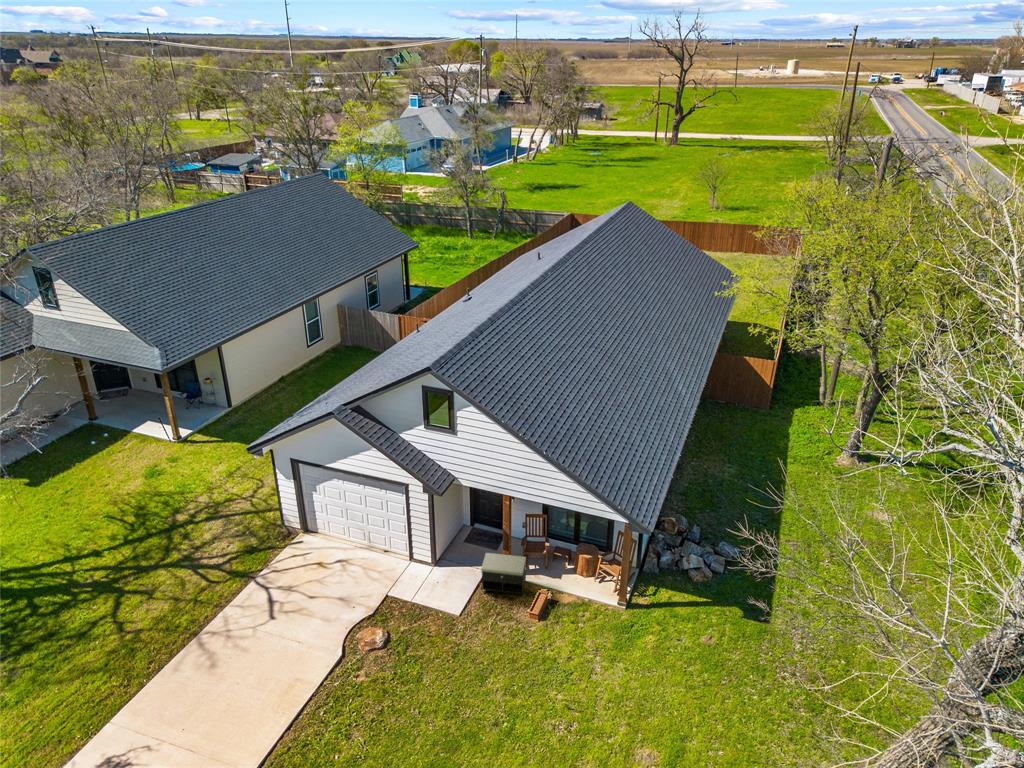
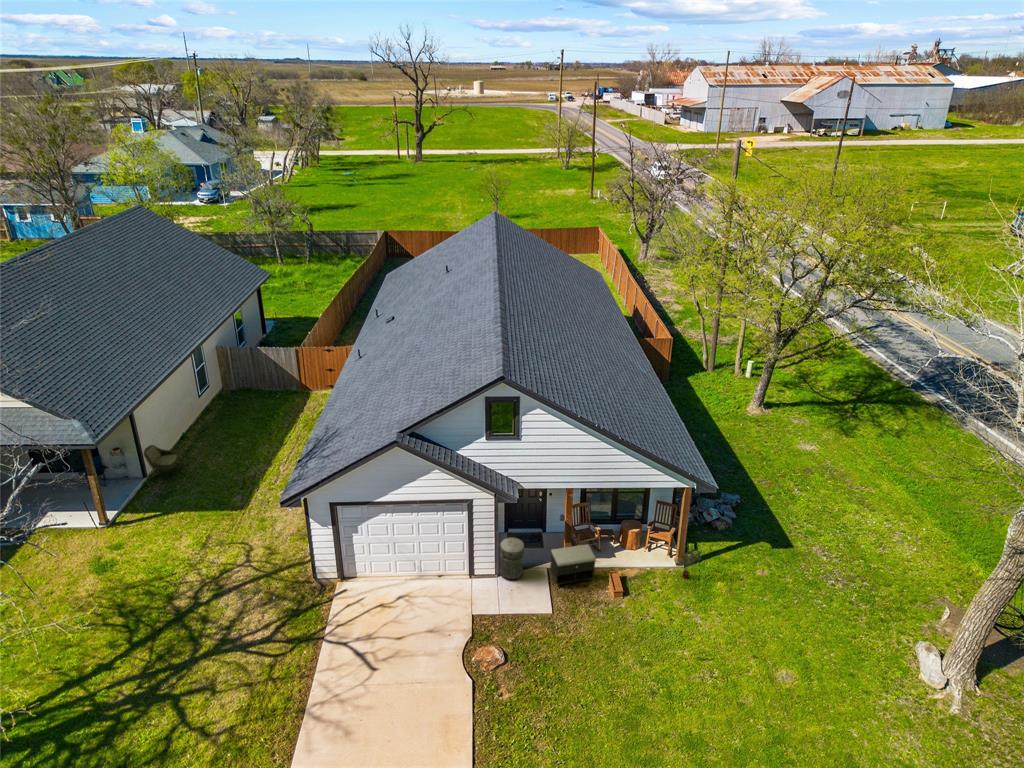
lounge chair: none [229,382,261,414] -> present [144,445,180,480]
trash can: none [437,530,463,574] -> present [500,538,524,579]
potted tree: none [608,589,641,623] -> present [676,547,702,579]

